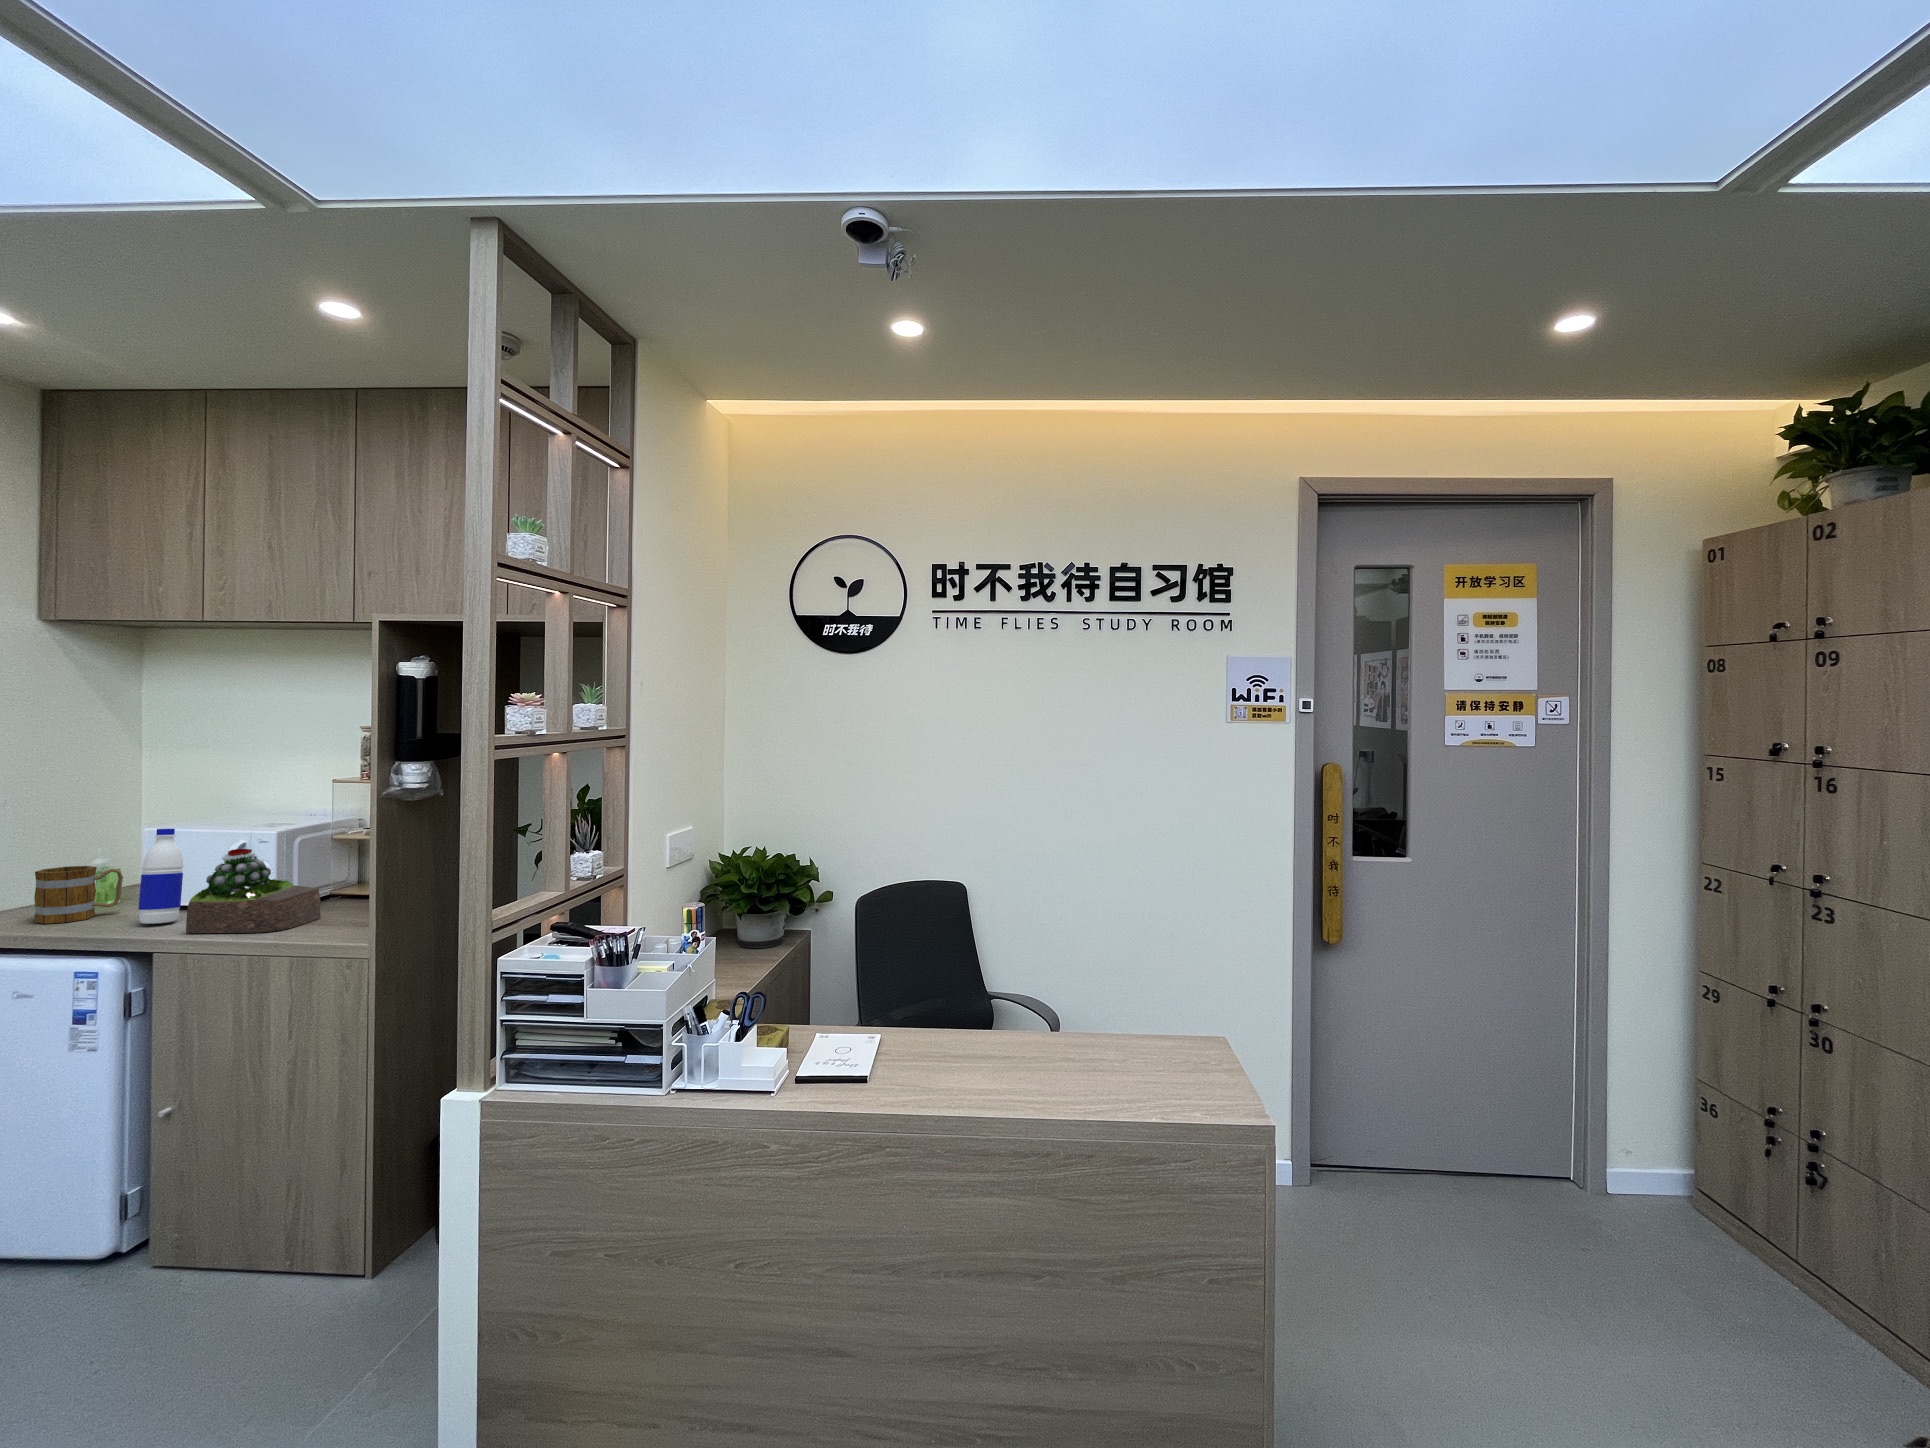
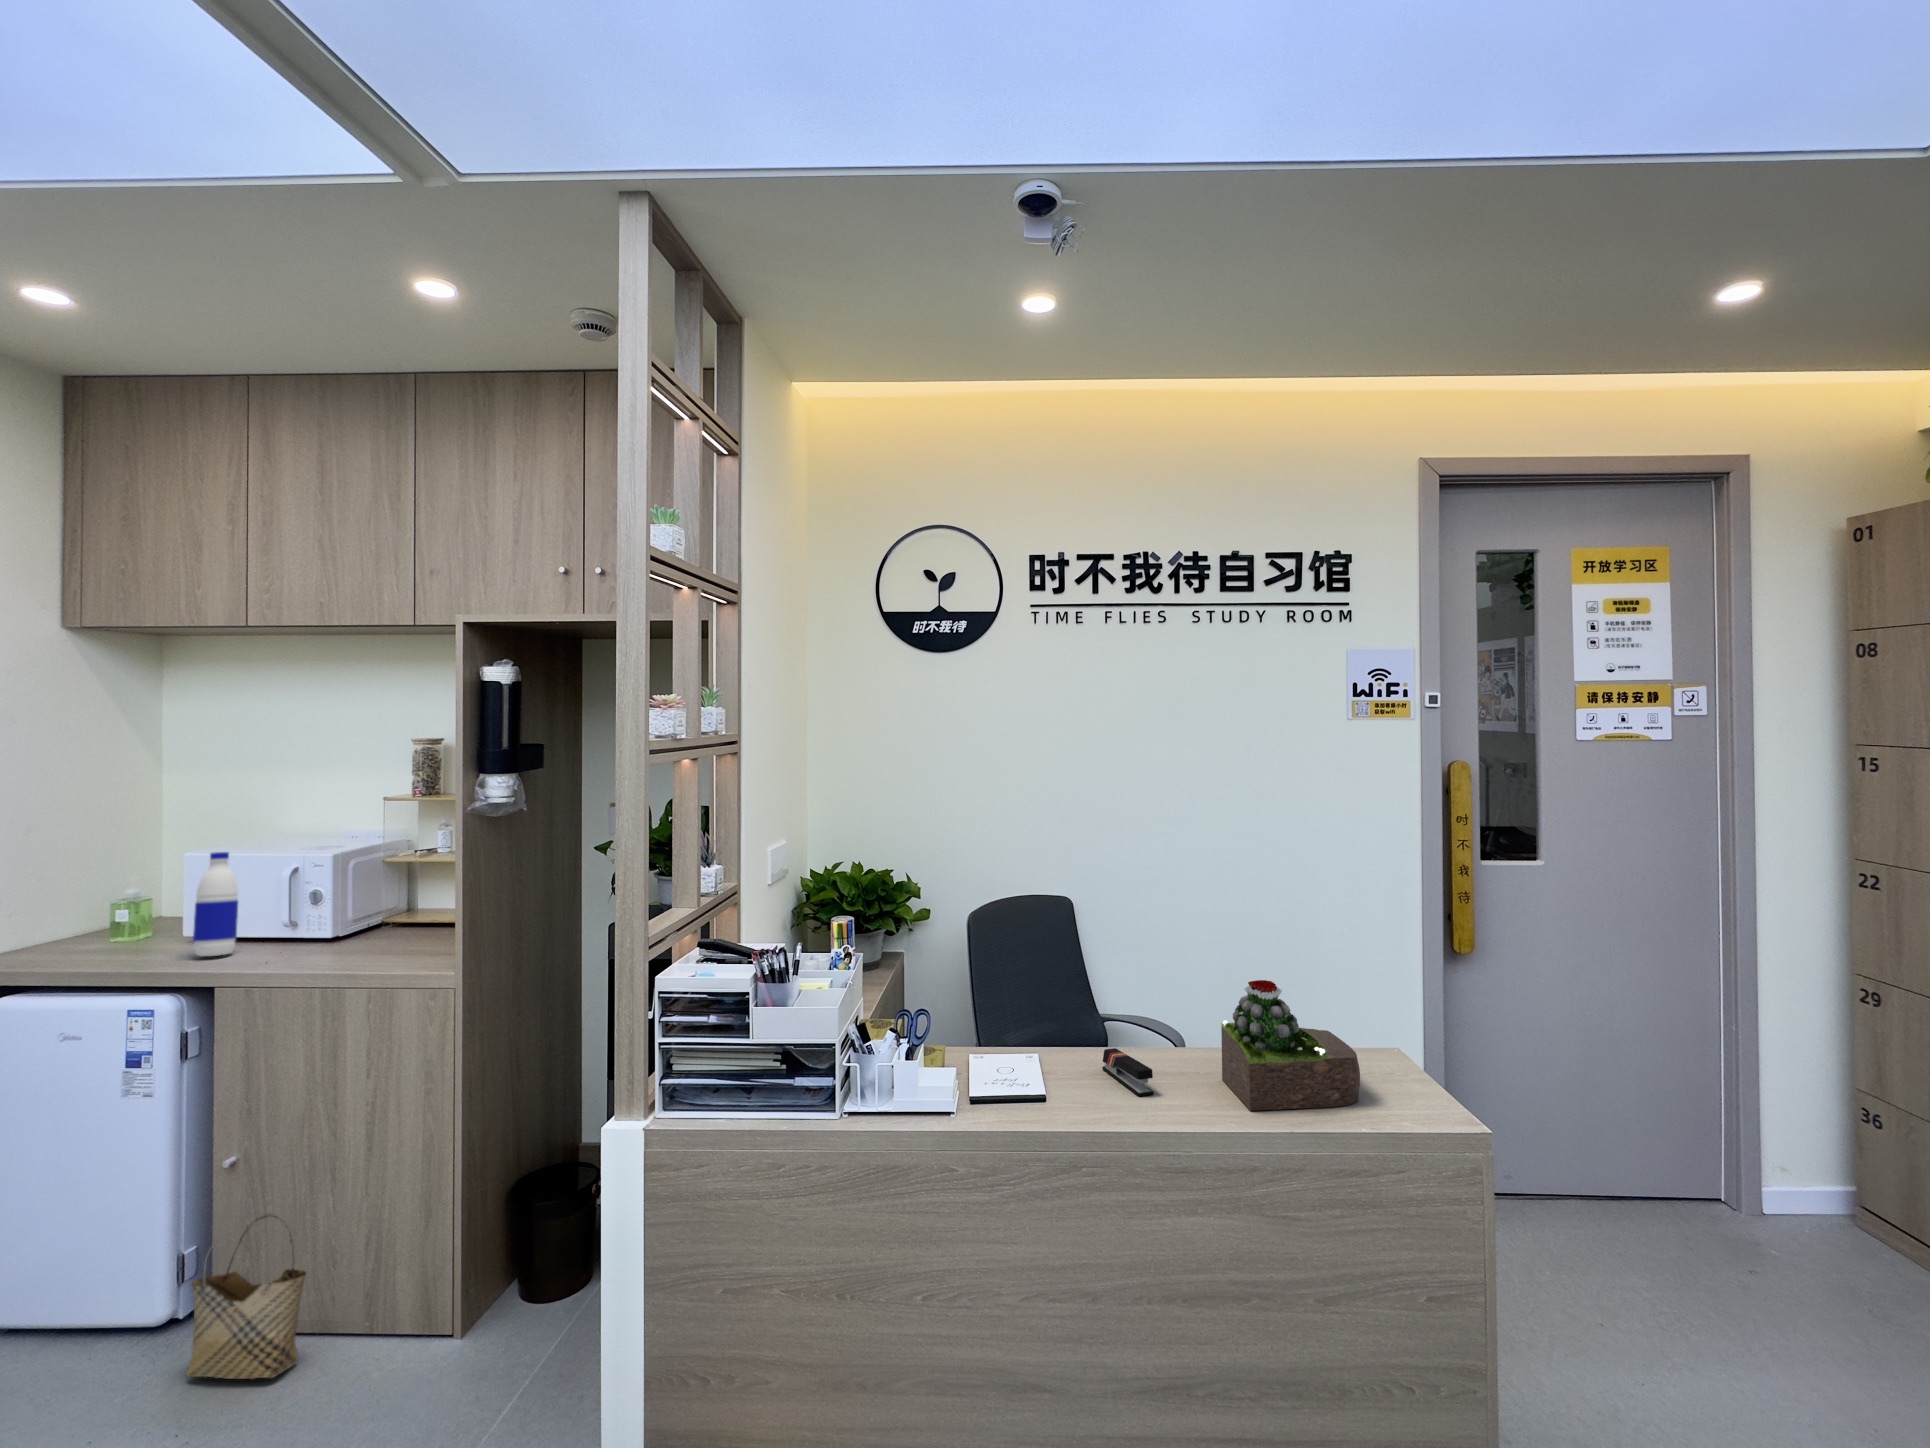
succulent plant: present [186,849,320,933] -> present [1221,980,1360,1111]
mug: present [33,866,123,924] -> none [74,895,167,959]
stapler: none [934,1031,968,1078] -> present [1102,1048,1154,1096]
woven basket: none [113,1161,227,1310] -> present [186,1214,306,1379]

